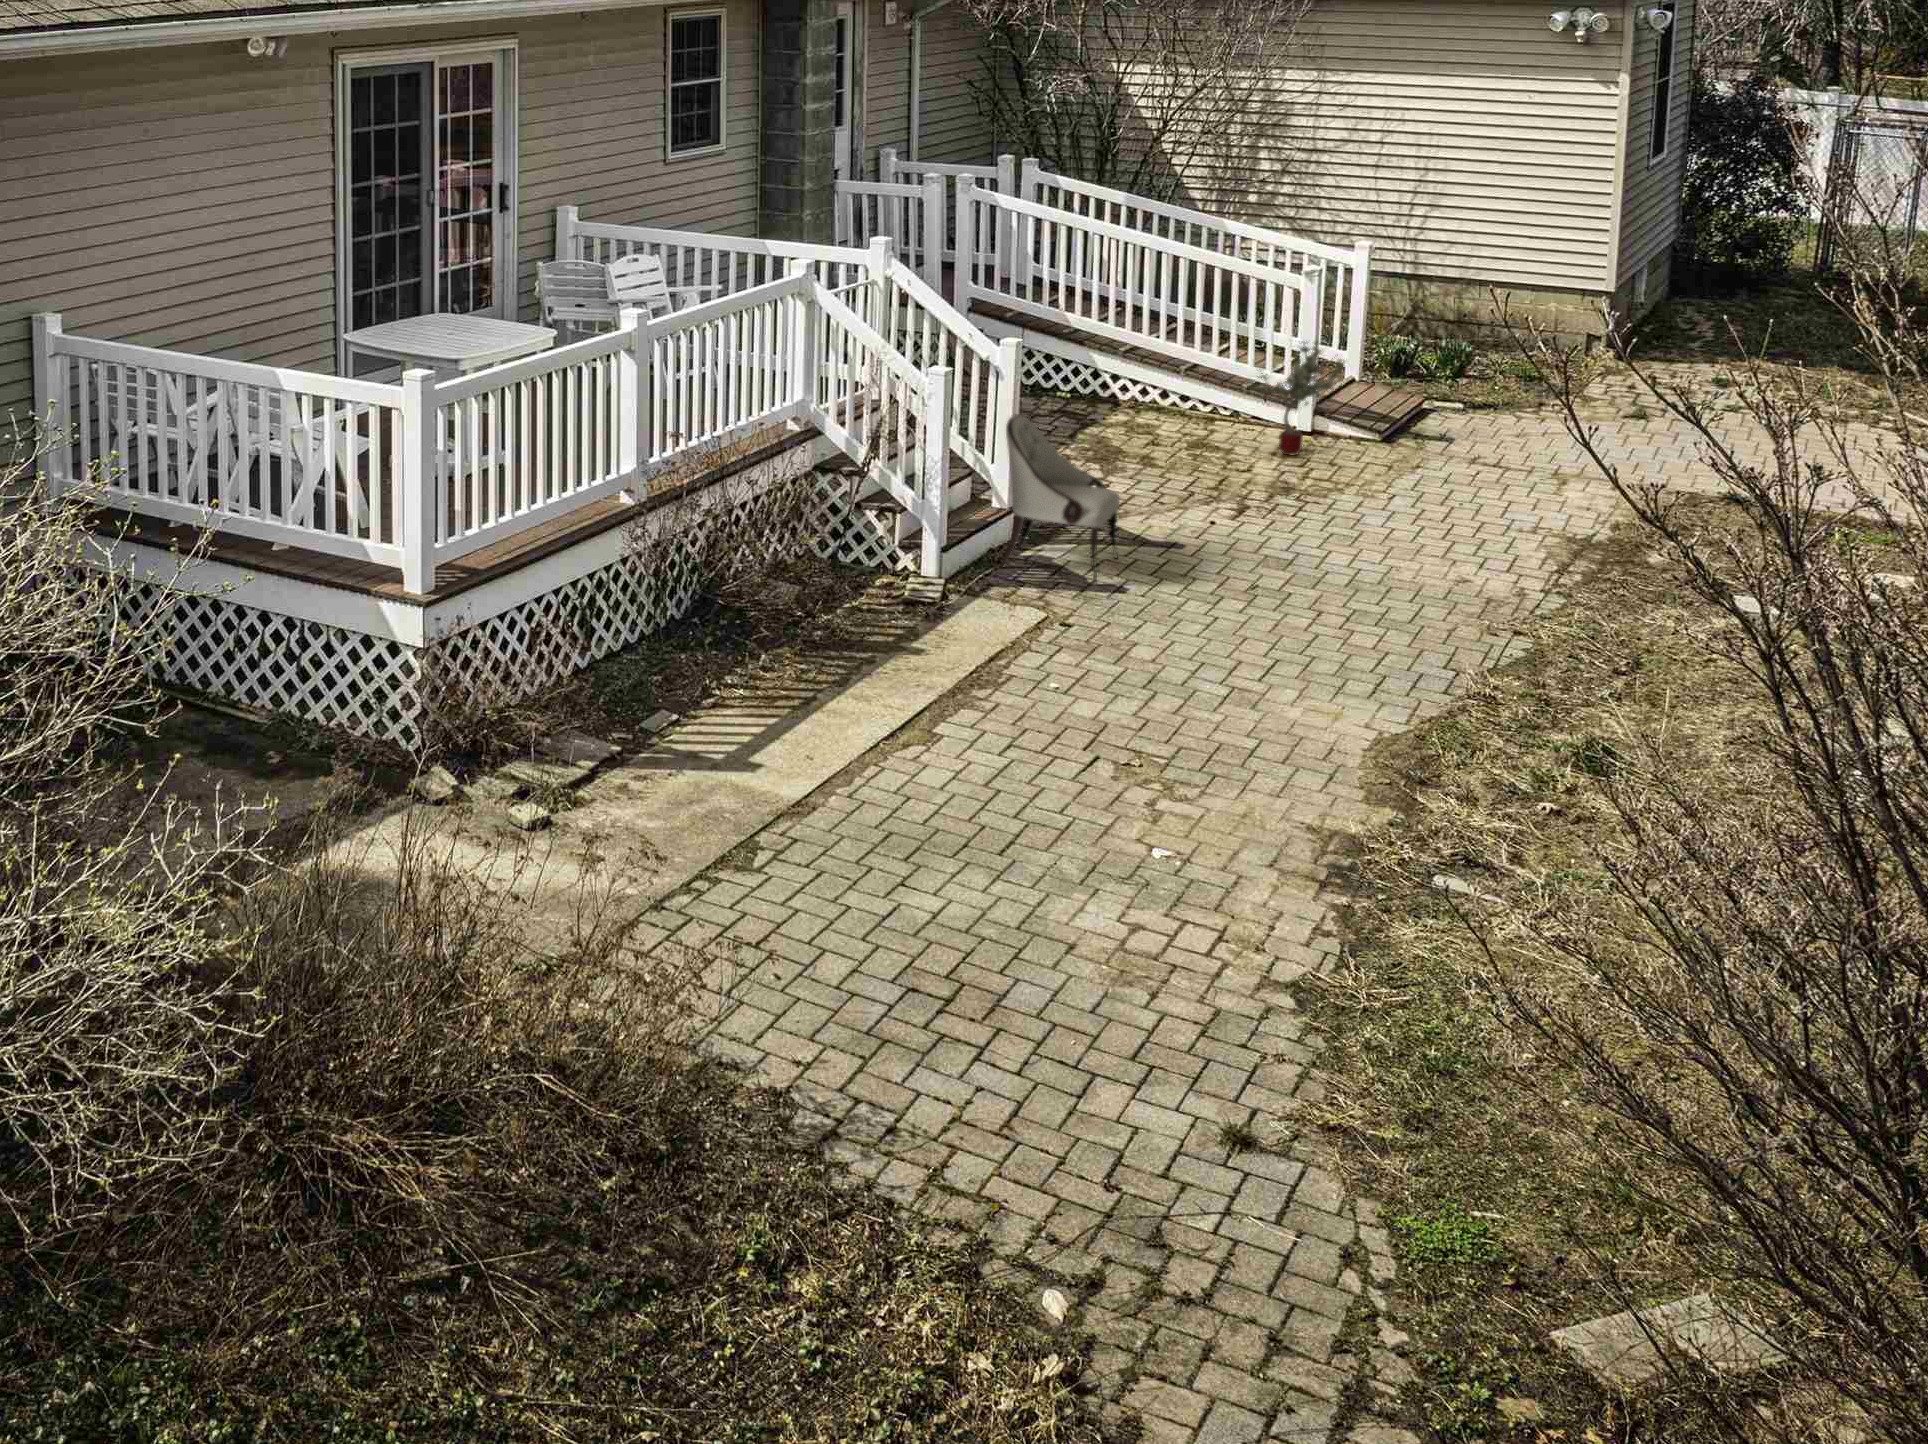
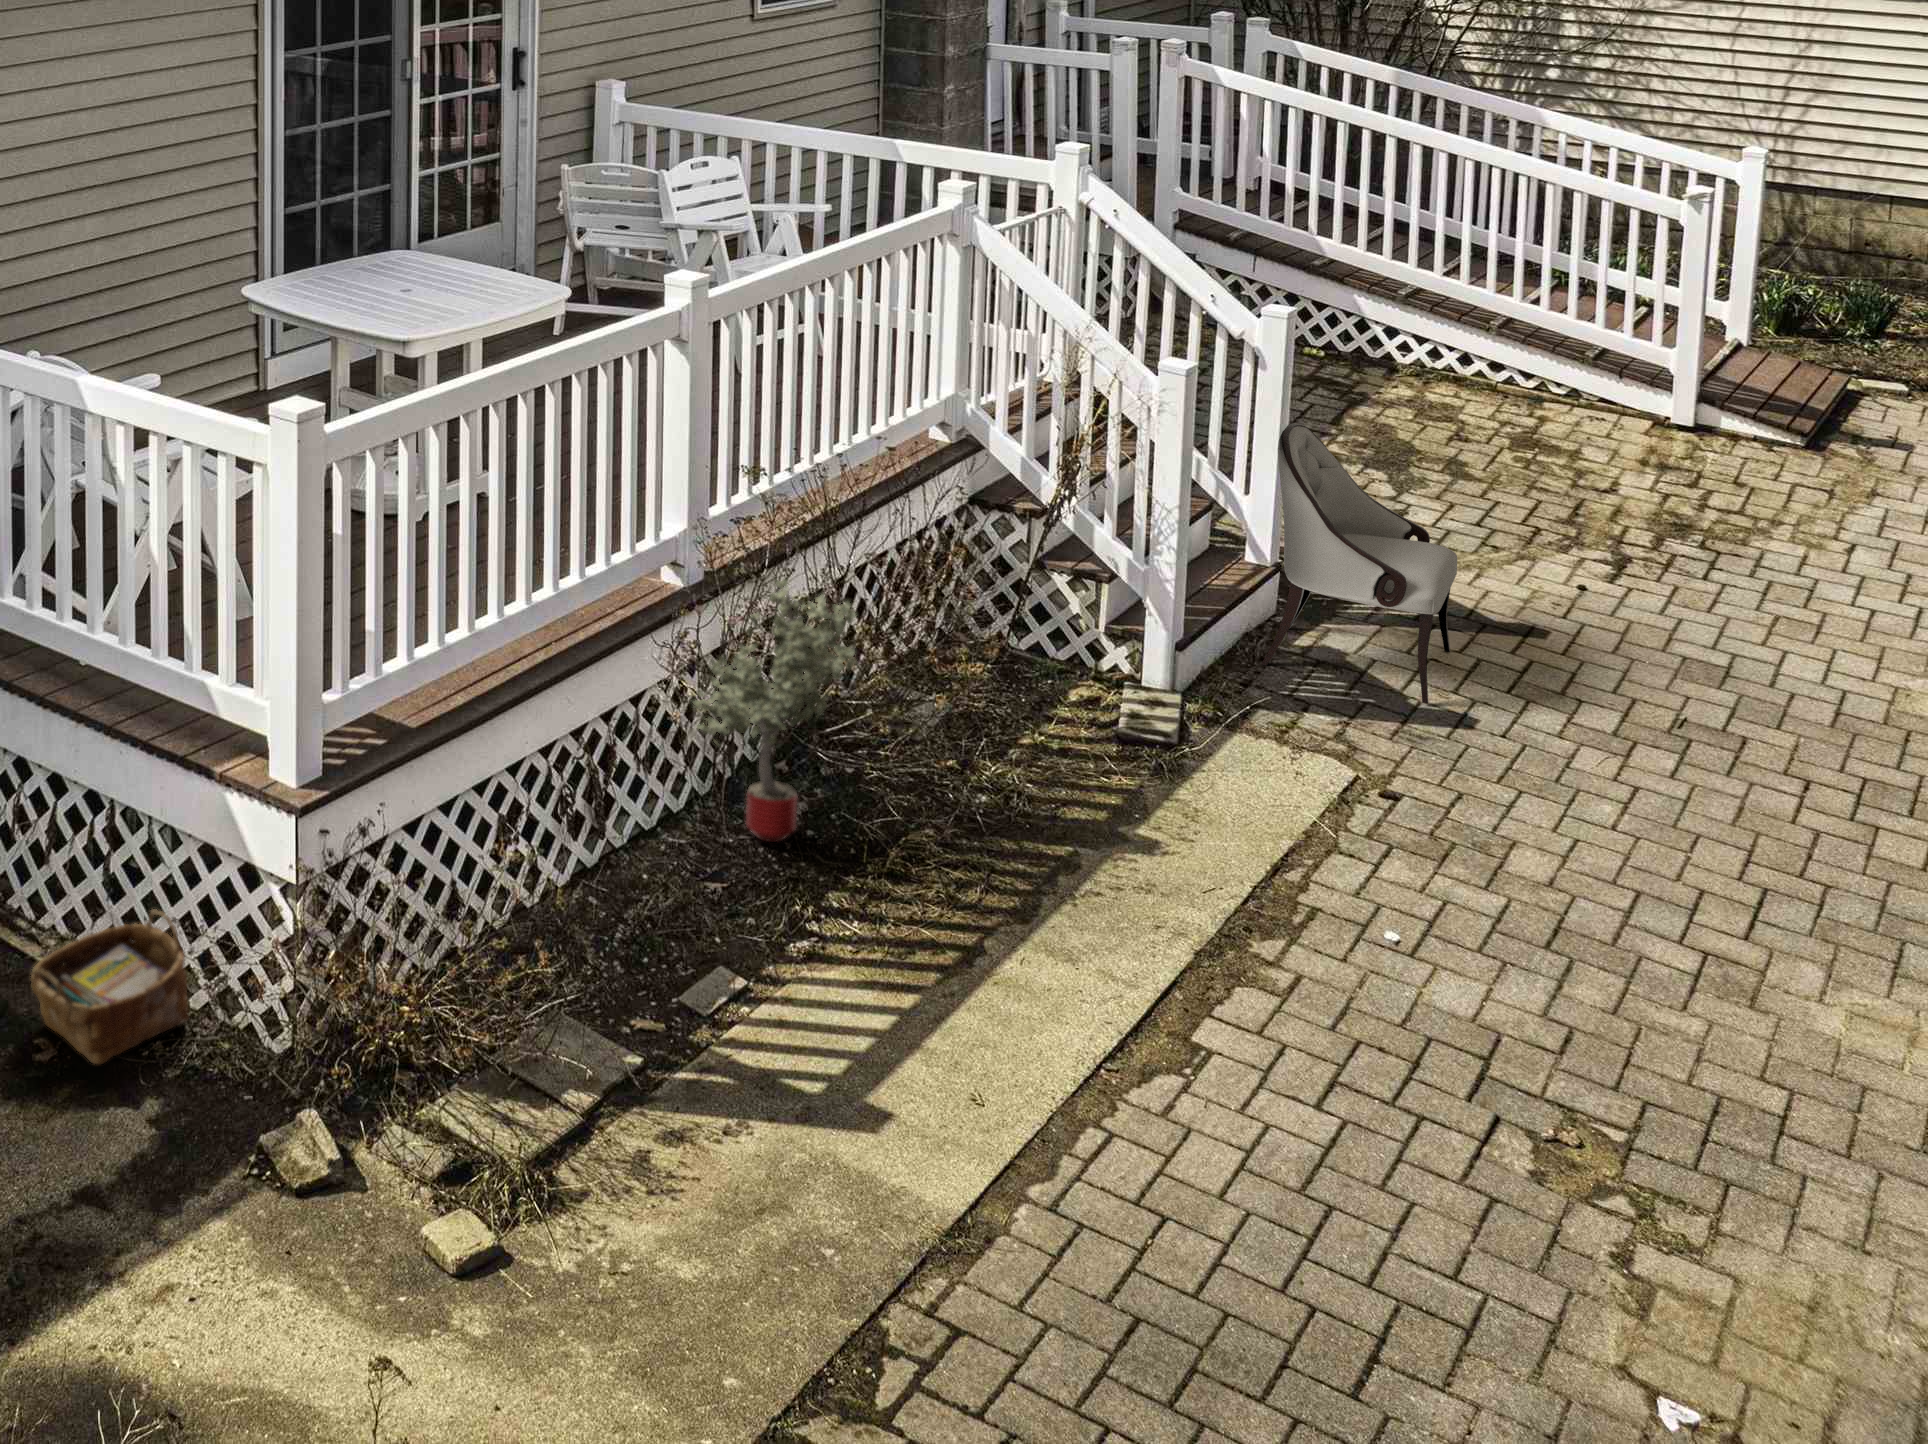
potted tree: present [1249,341,1345,455] -> present [693,578,857,842]
woven basket: none [265,678,356,759] -> present [31,909,189,1064]

